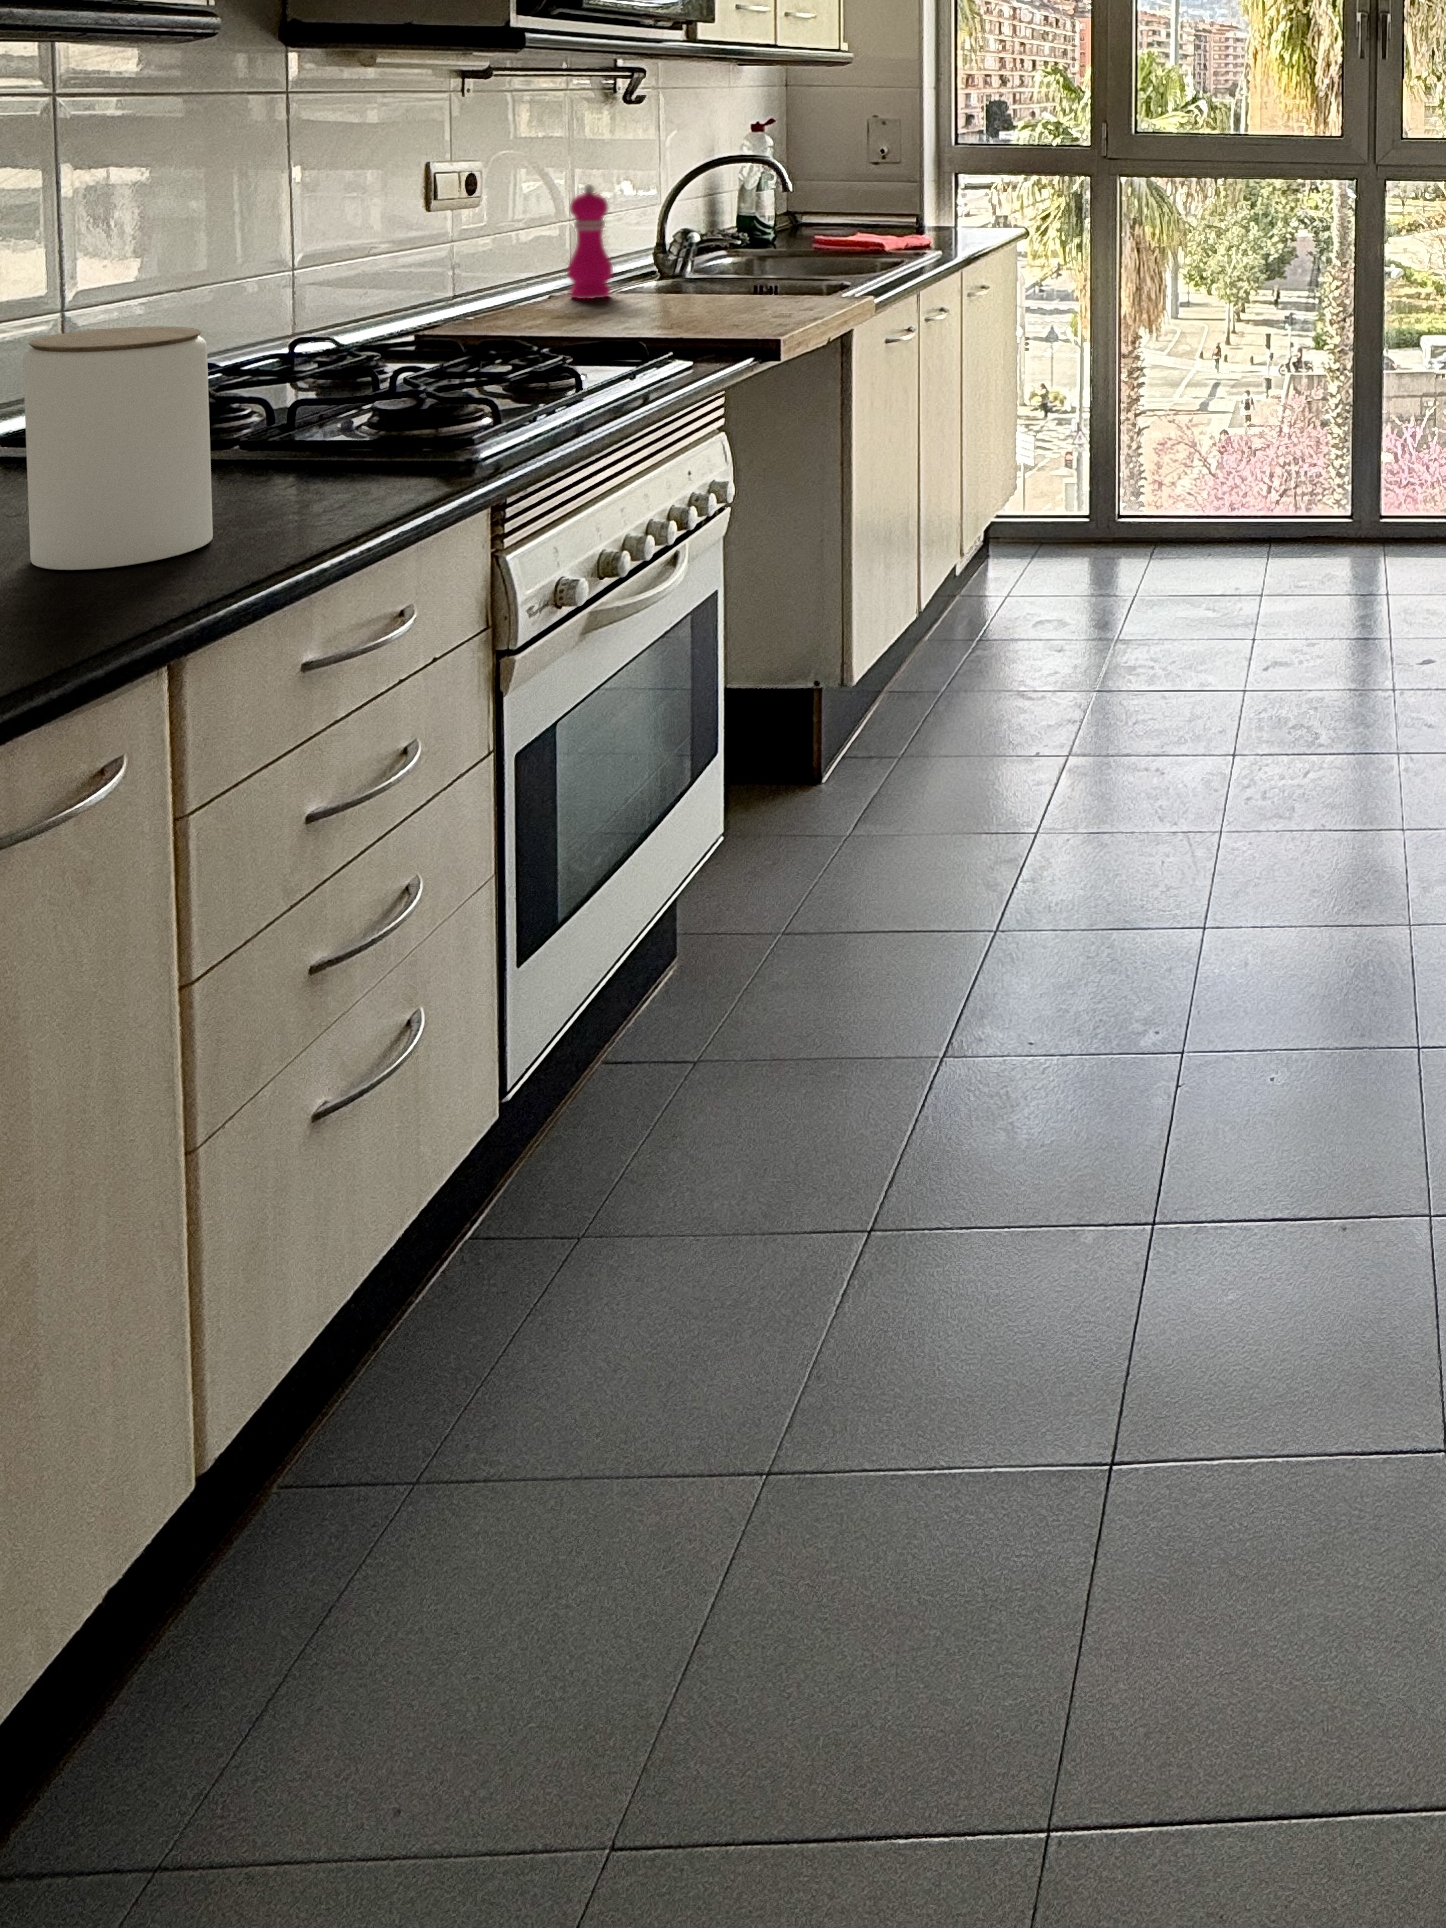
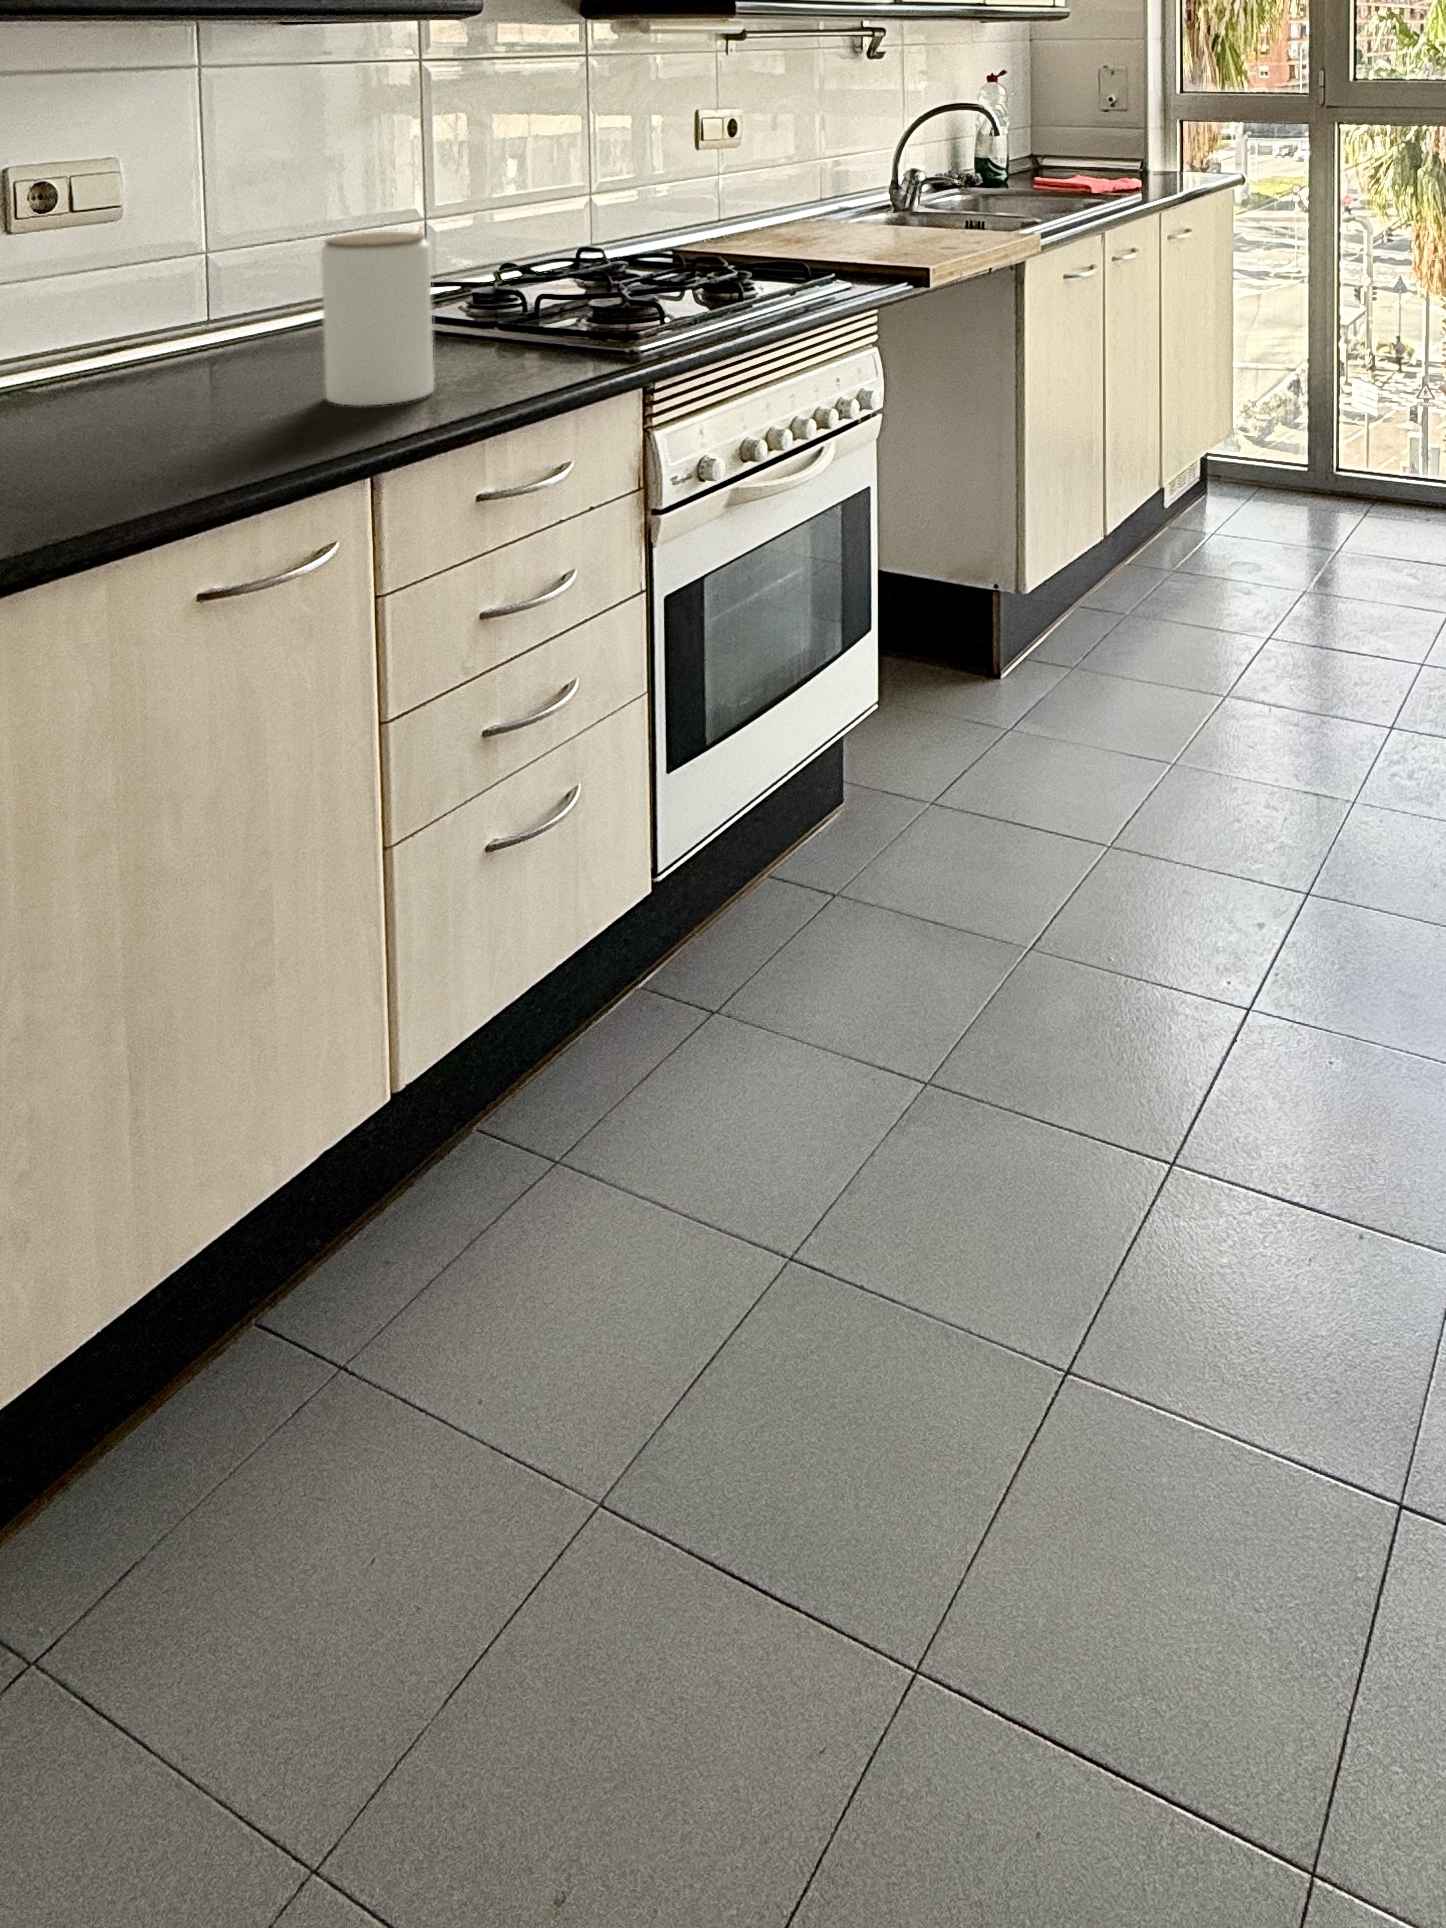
pepper mill: present [567,184,613,299] -> none [800,130,835,228]

